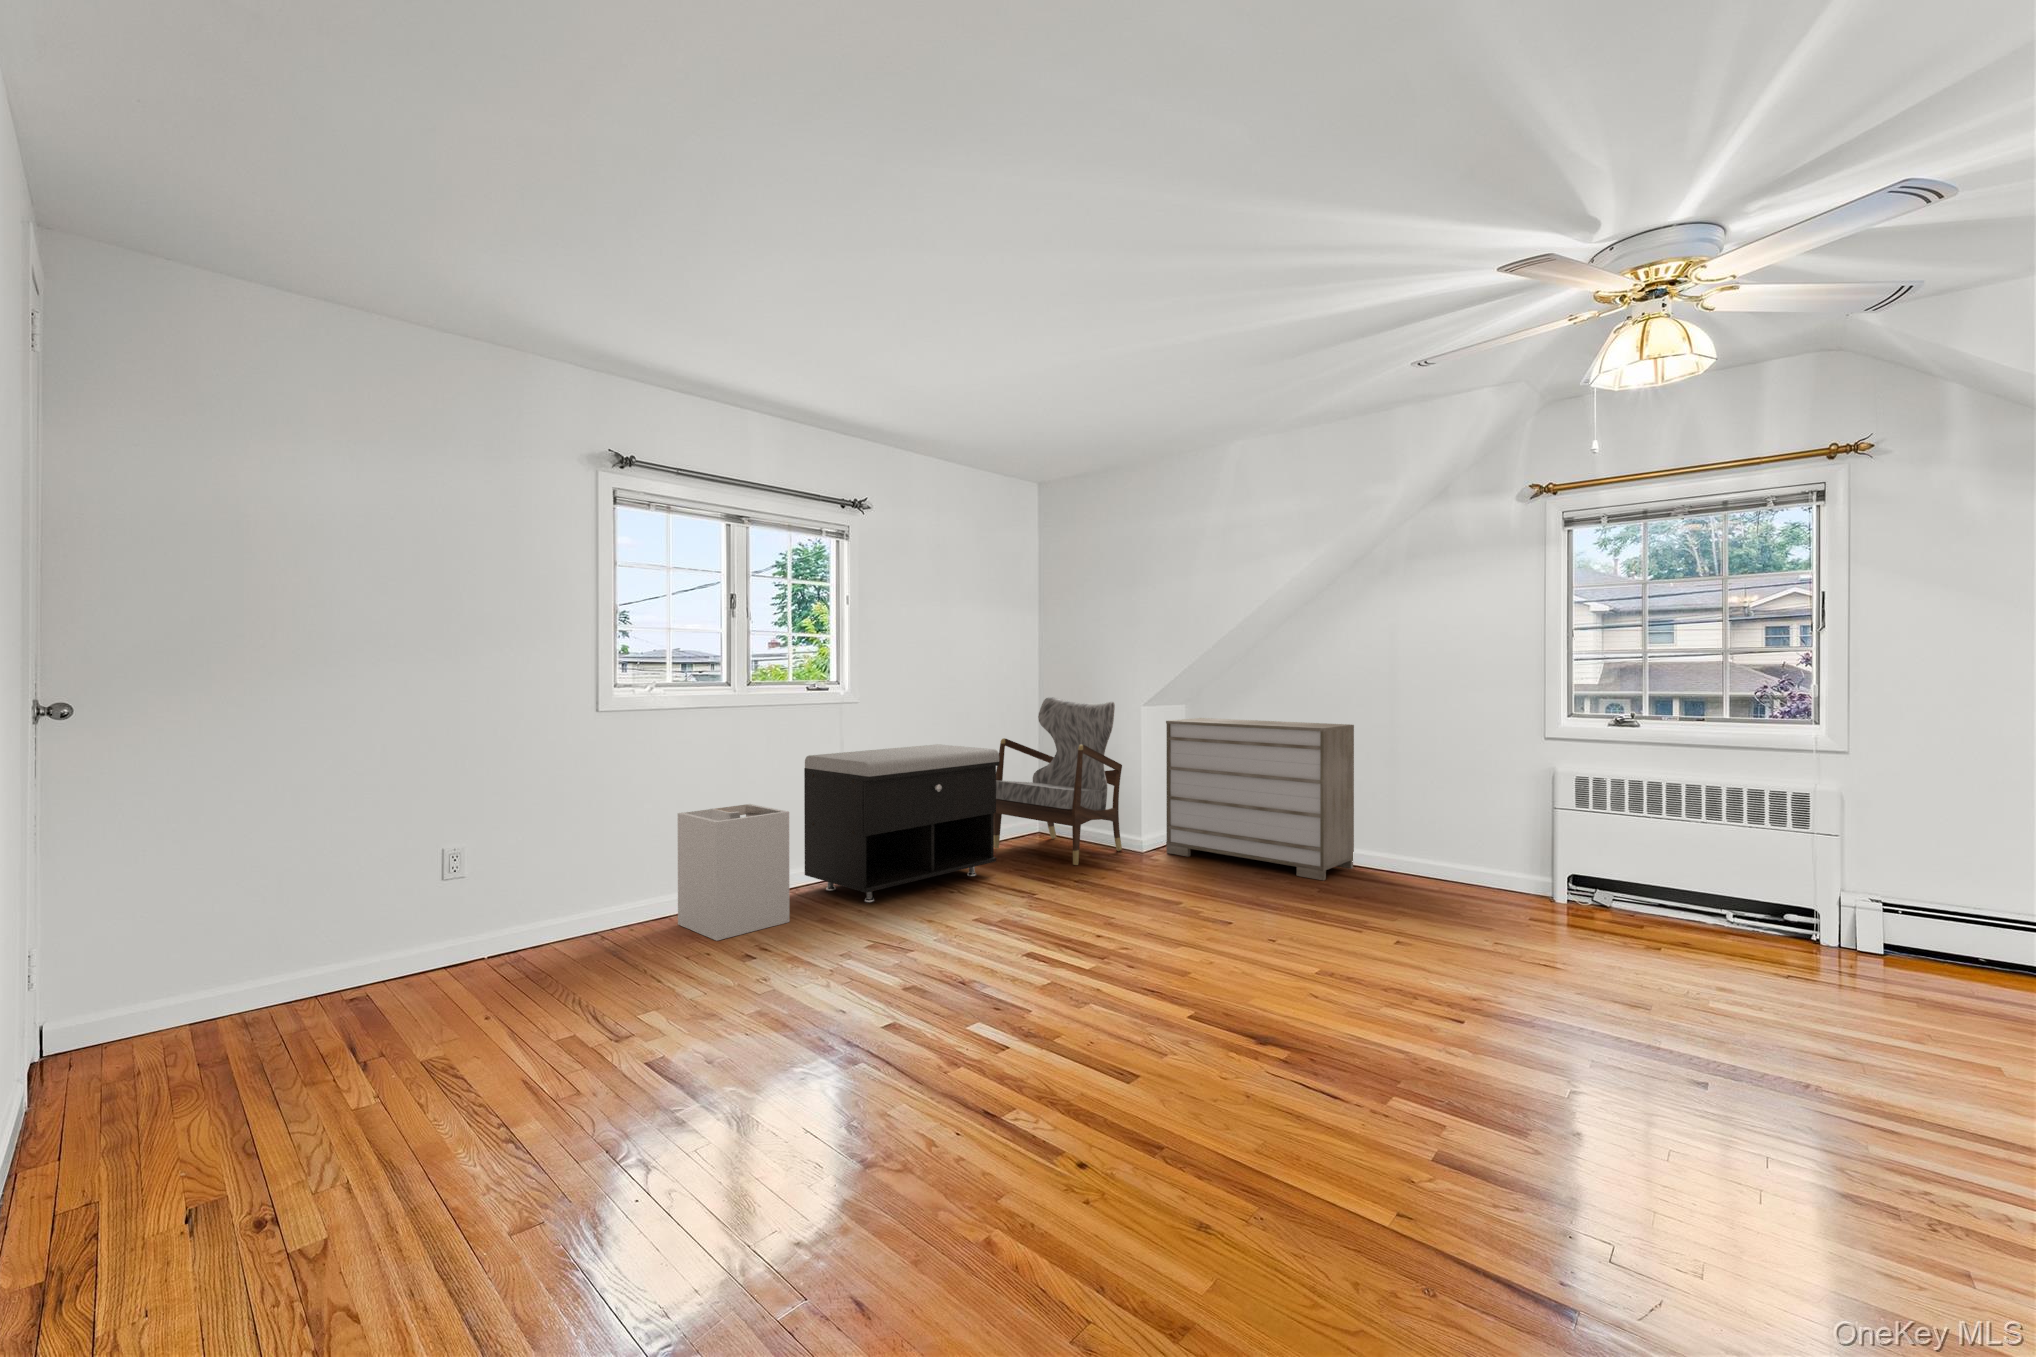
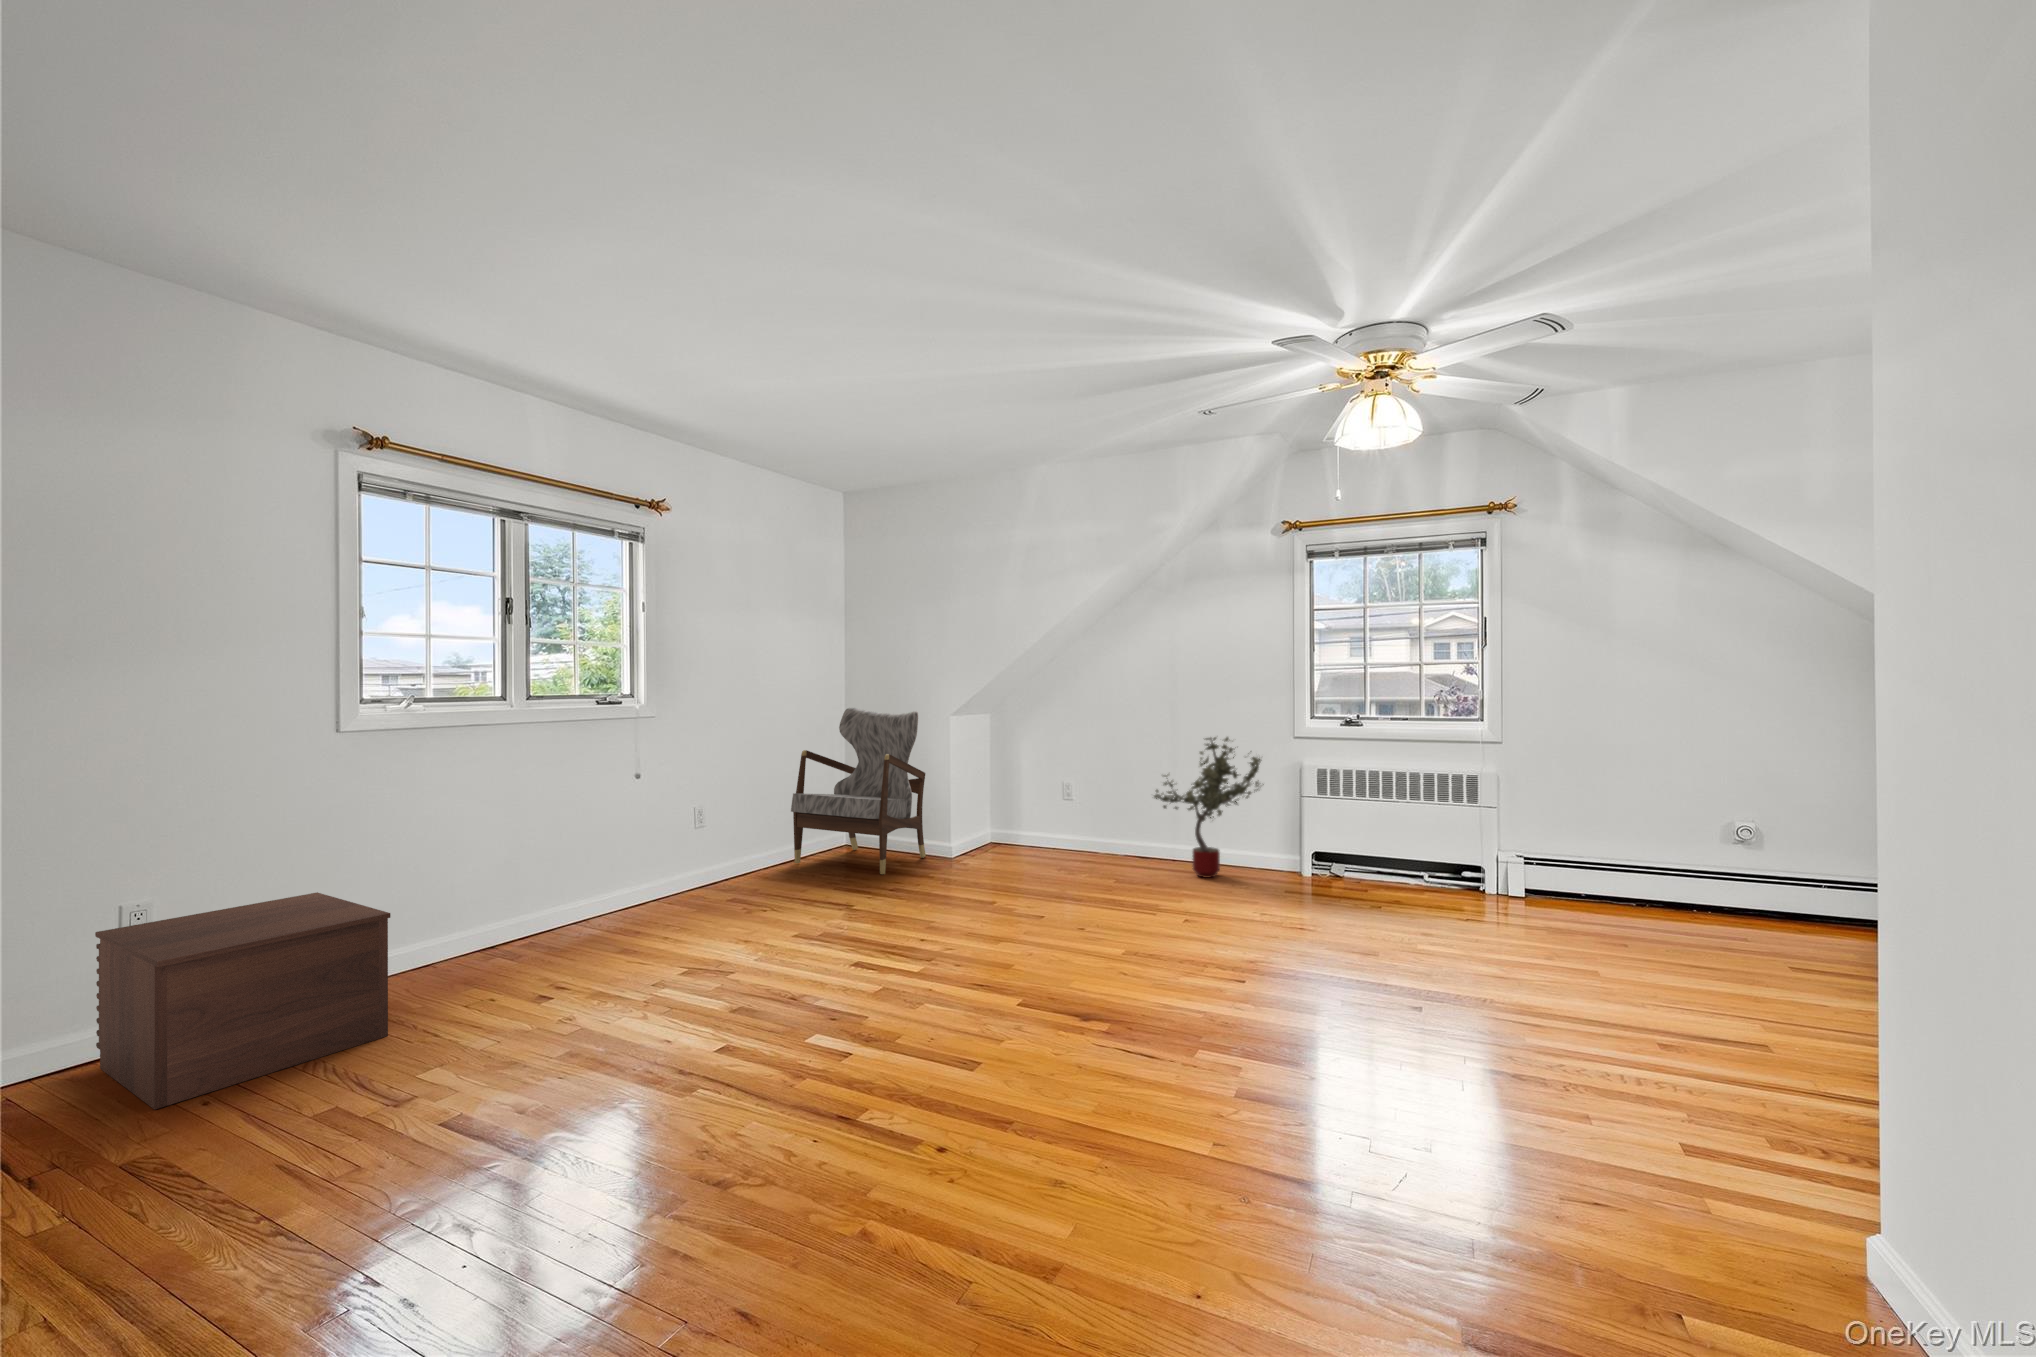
dresser: present [1166,718,1354,880] -> none [968,726,1138,872]
potted tree: none [1368,734,1507,895] -> present [1154,737,1264,878]
storage bench: present [804,744,999,903] -> none [590,758,806,928]
laundry hamper: present [678,804,790,941] -> none [441,830,581,984]
nightstand: none [424,849,627,1020] -> present [95,892,391,1110]

